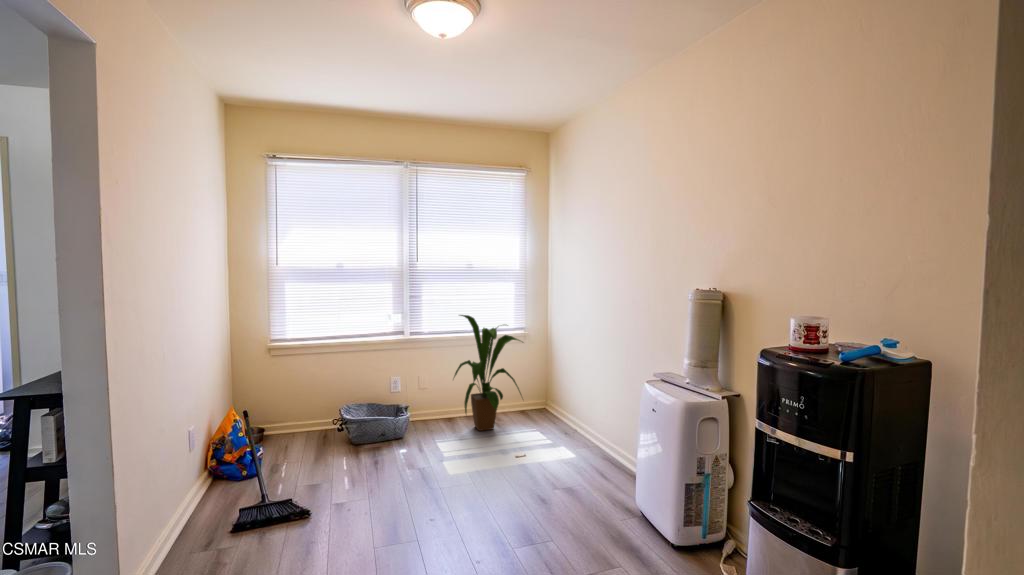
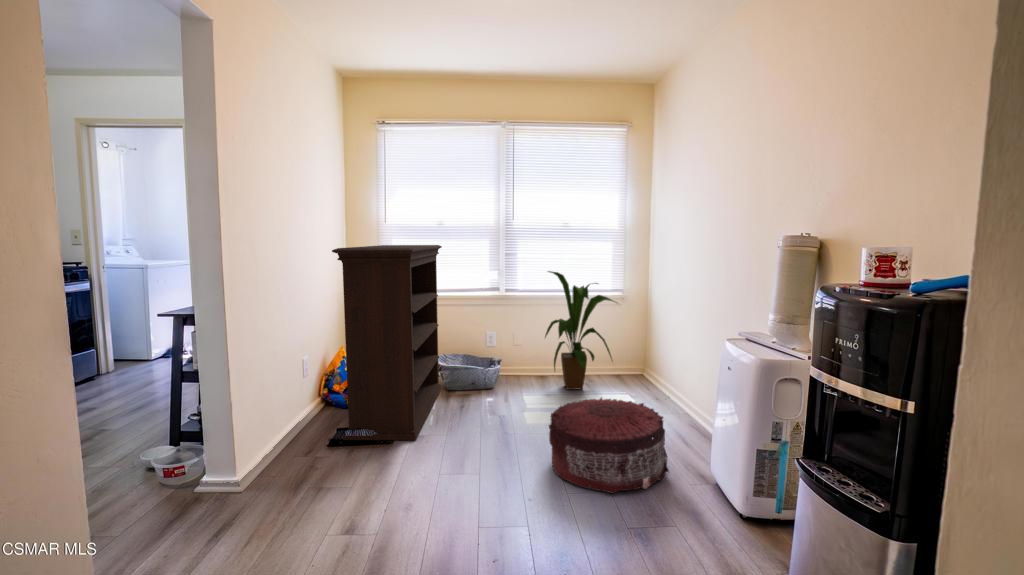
bookshelf: none [238,290,348,522] -> present [332,245,442,440]
pouf: none [485,442,602,542] -> present [549,397,669,493]

